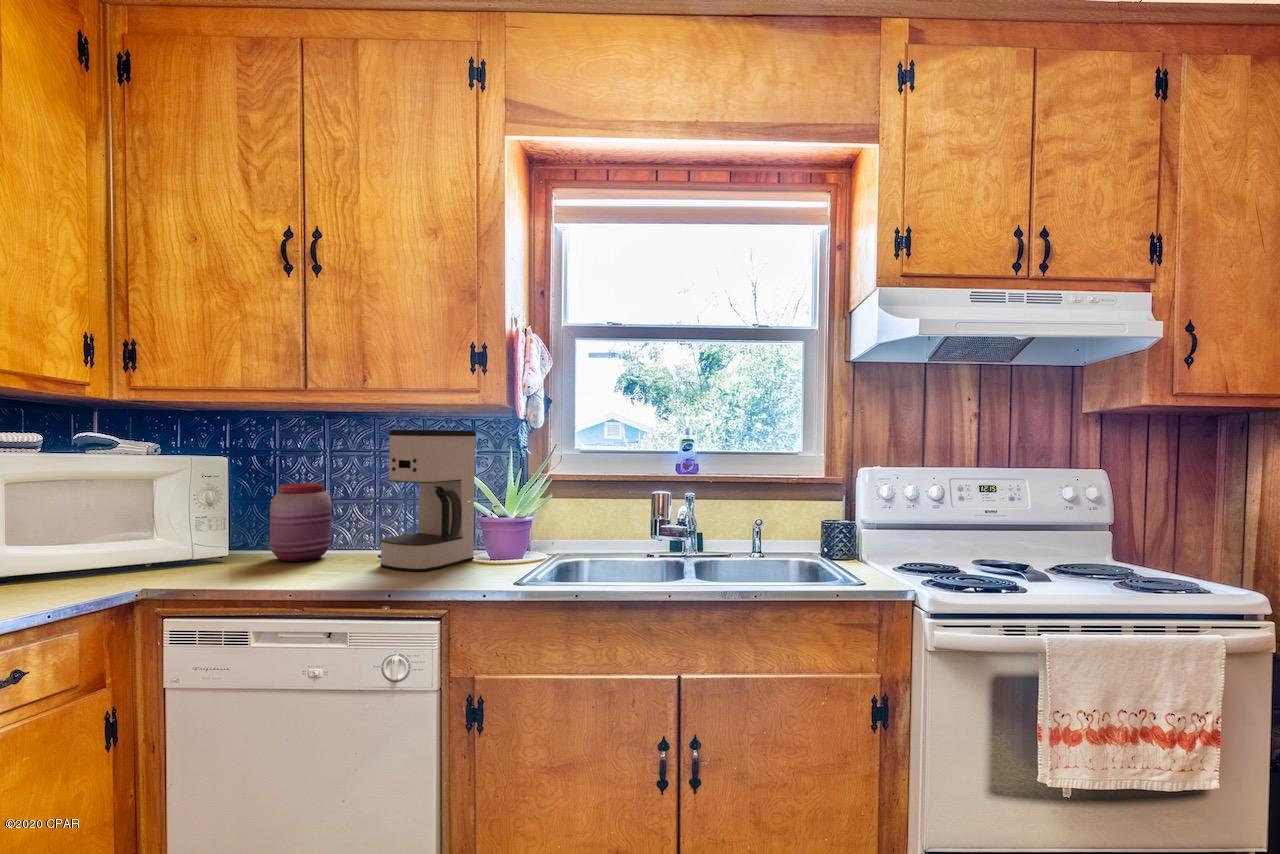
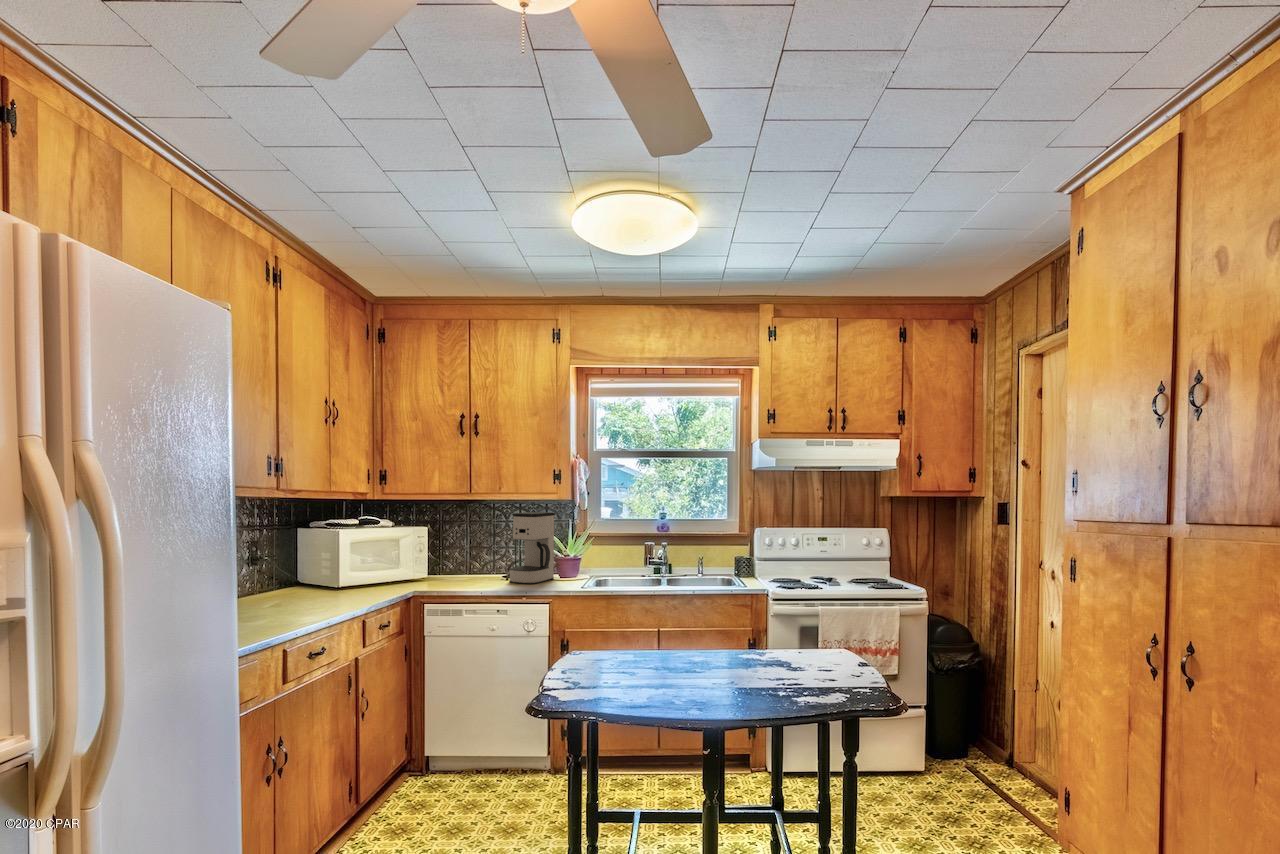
jar: present [270,483,332,561] -> none [451,540,480,581]

